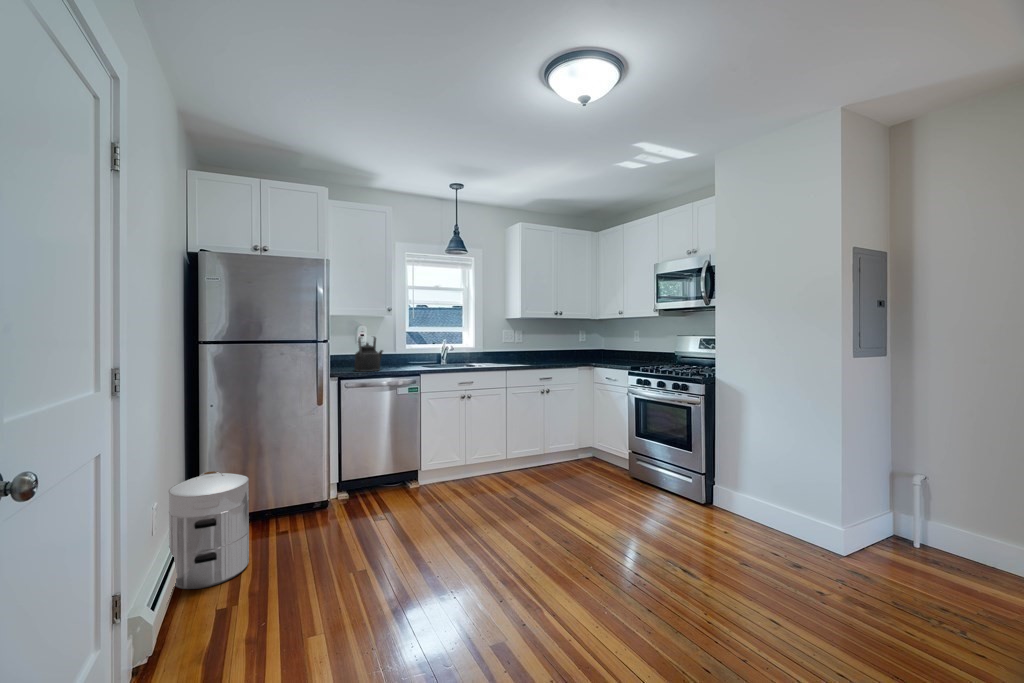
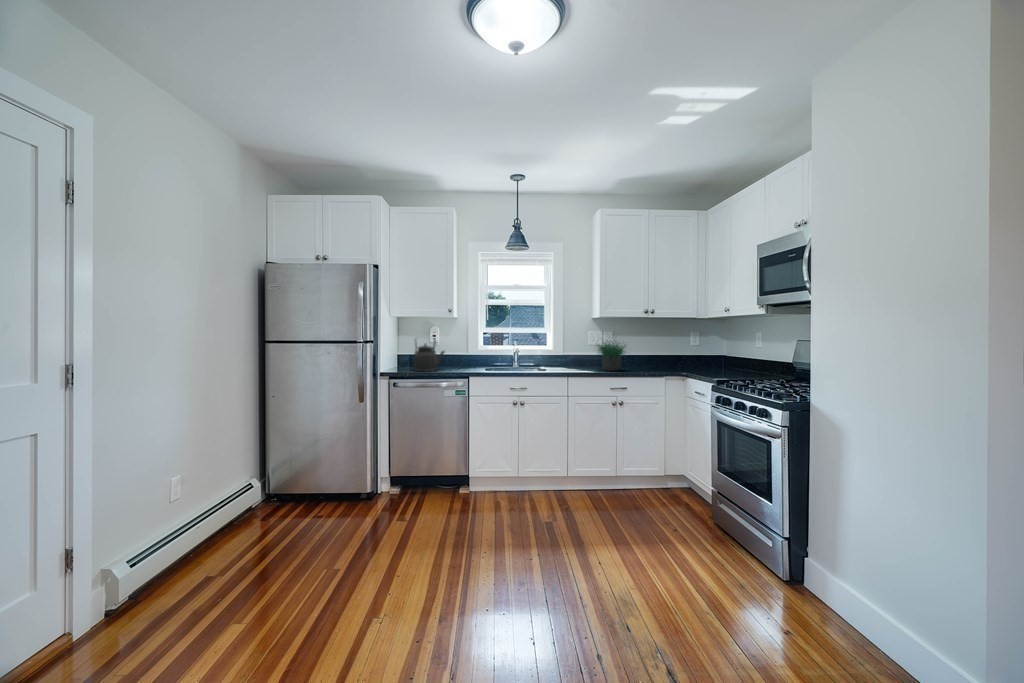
potted plant: none [515,328,553,365] -> present [596,340,626,371]
waste bin: present [169,471,249,589] -> none [207,453,273,551]

